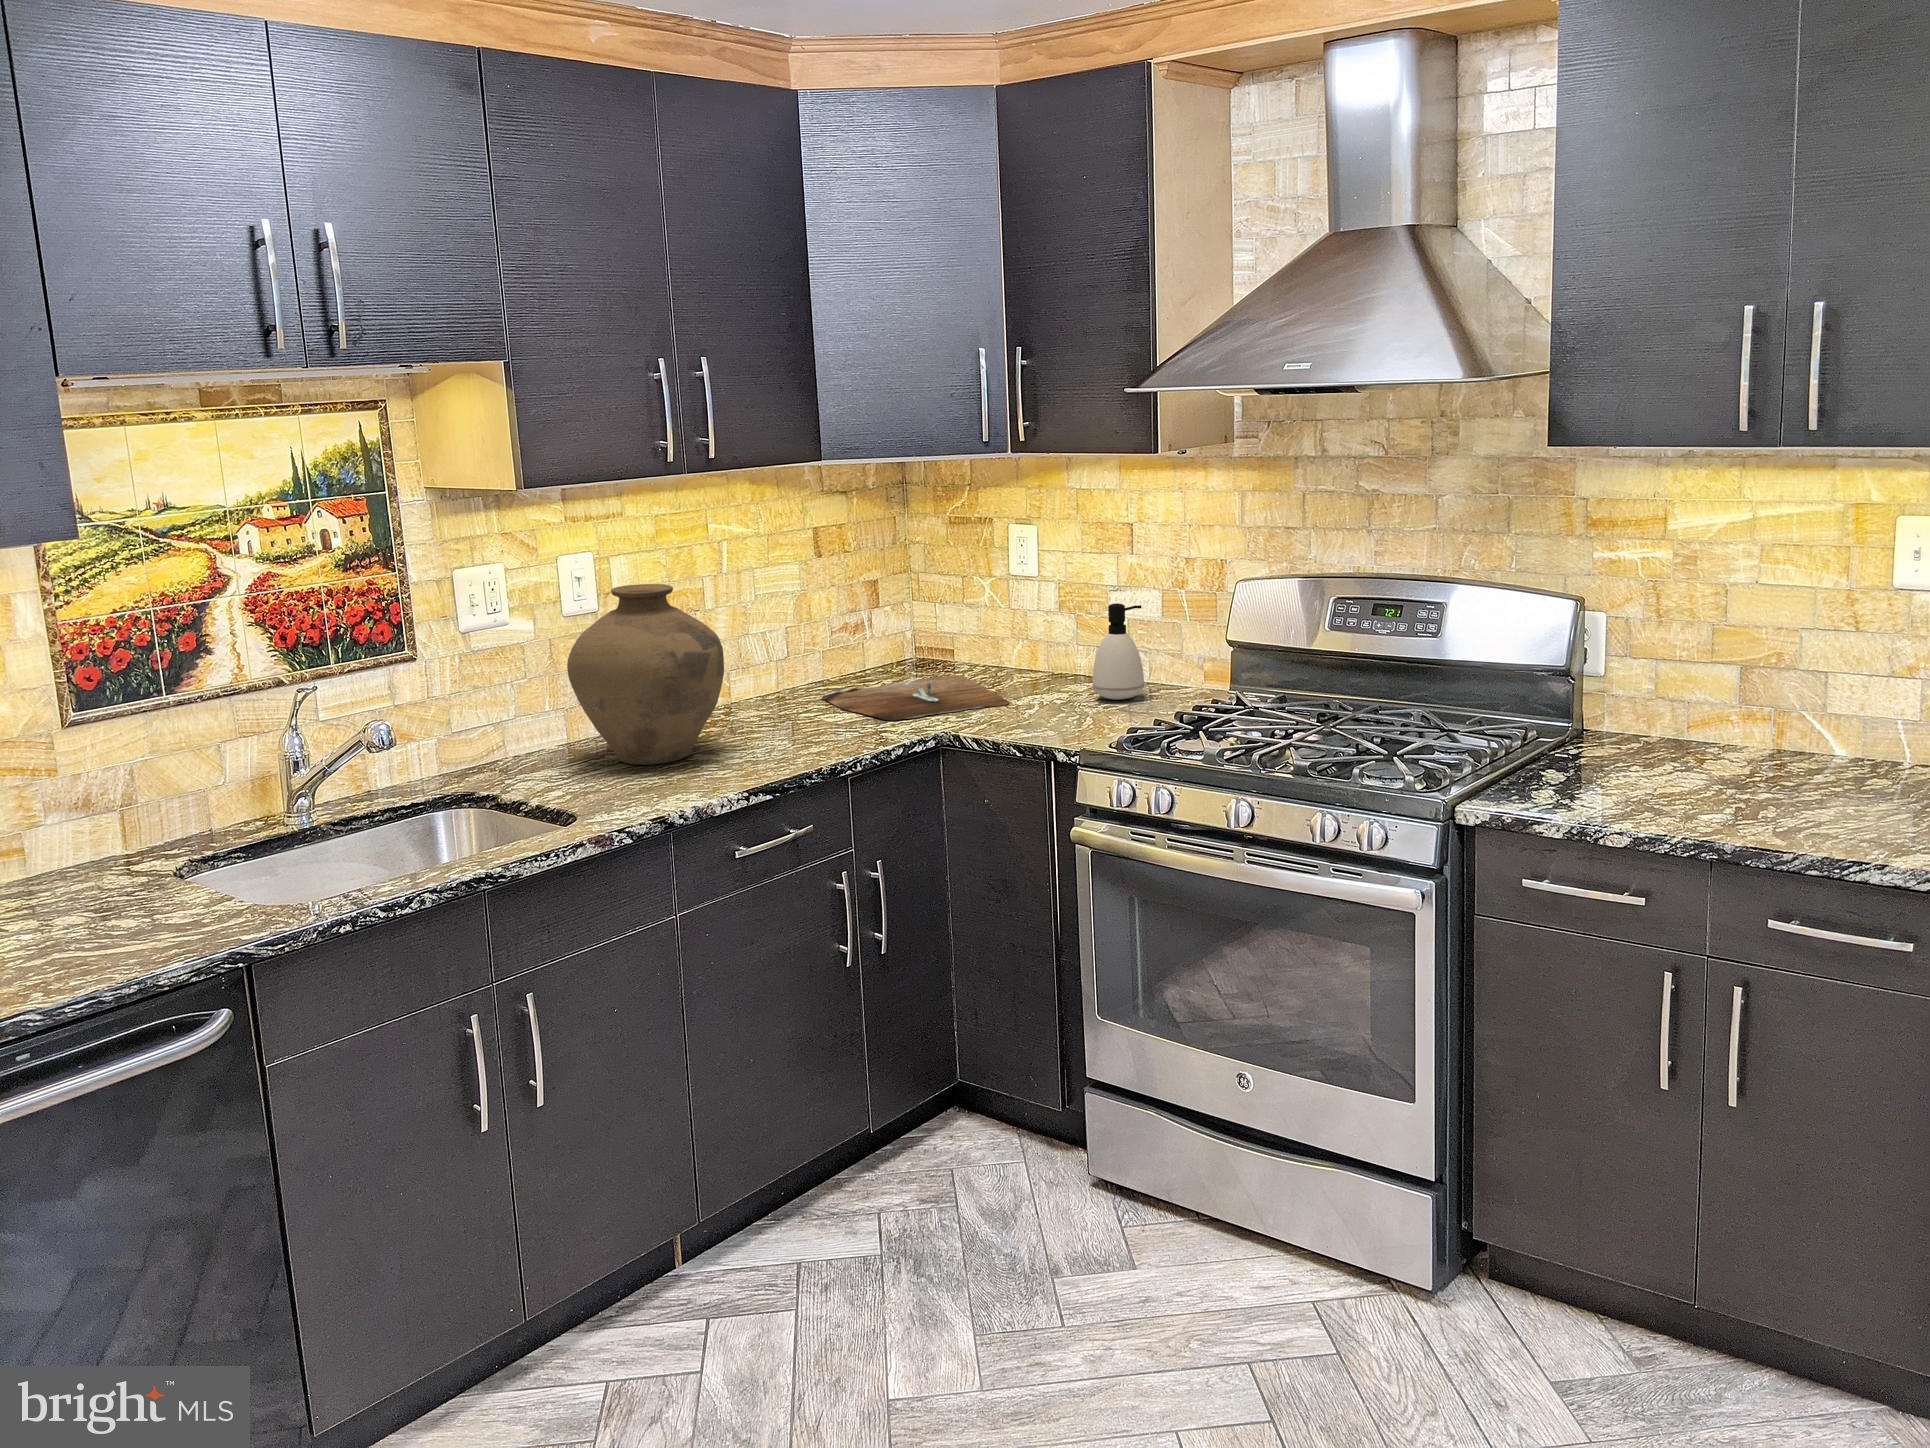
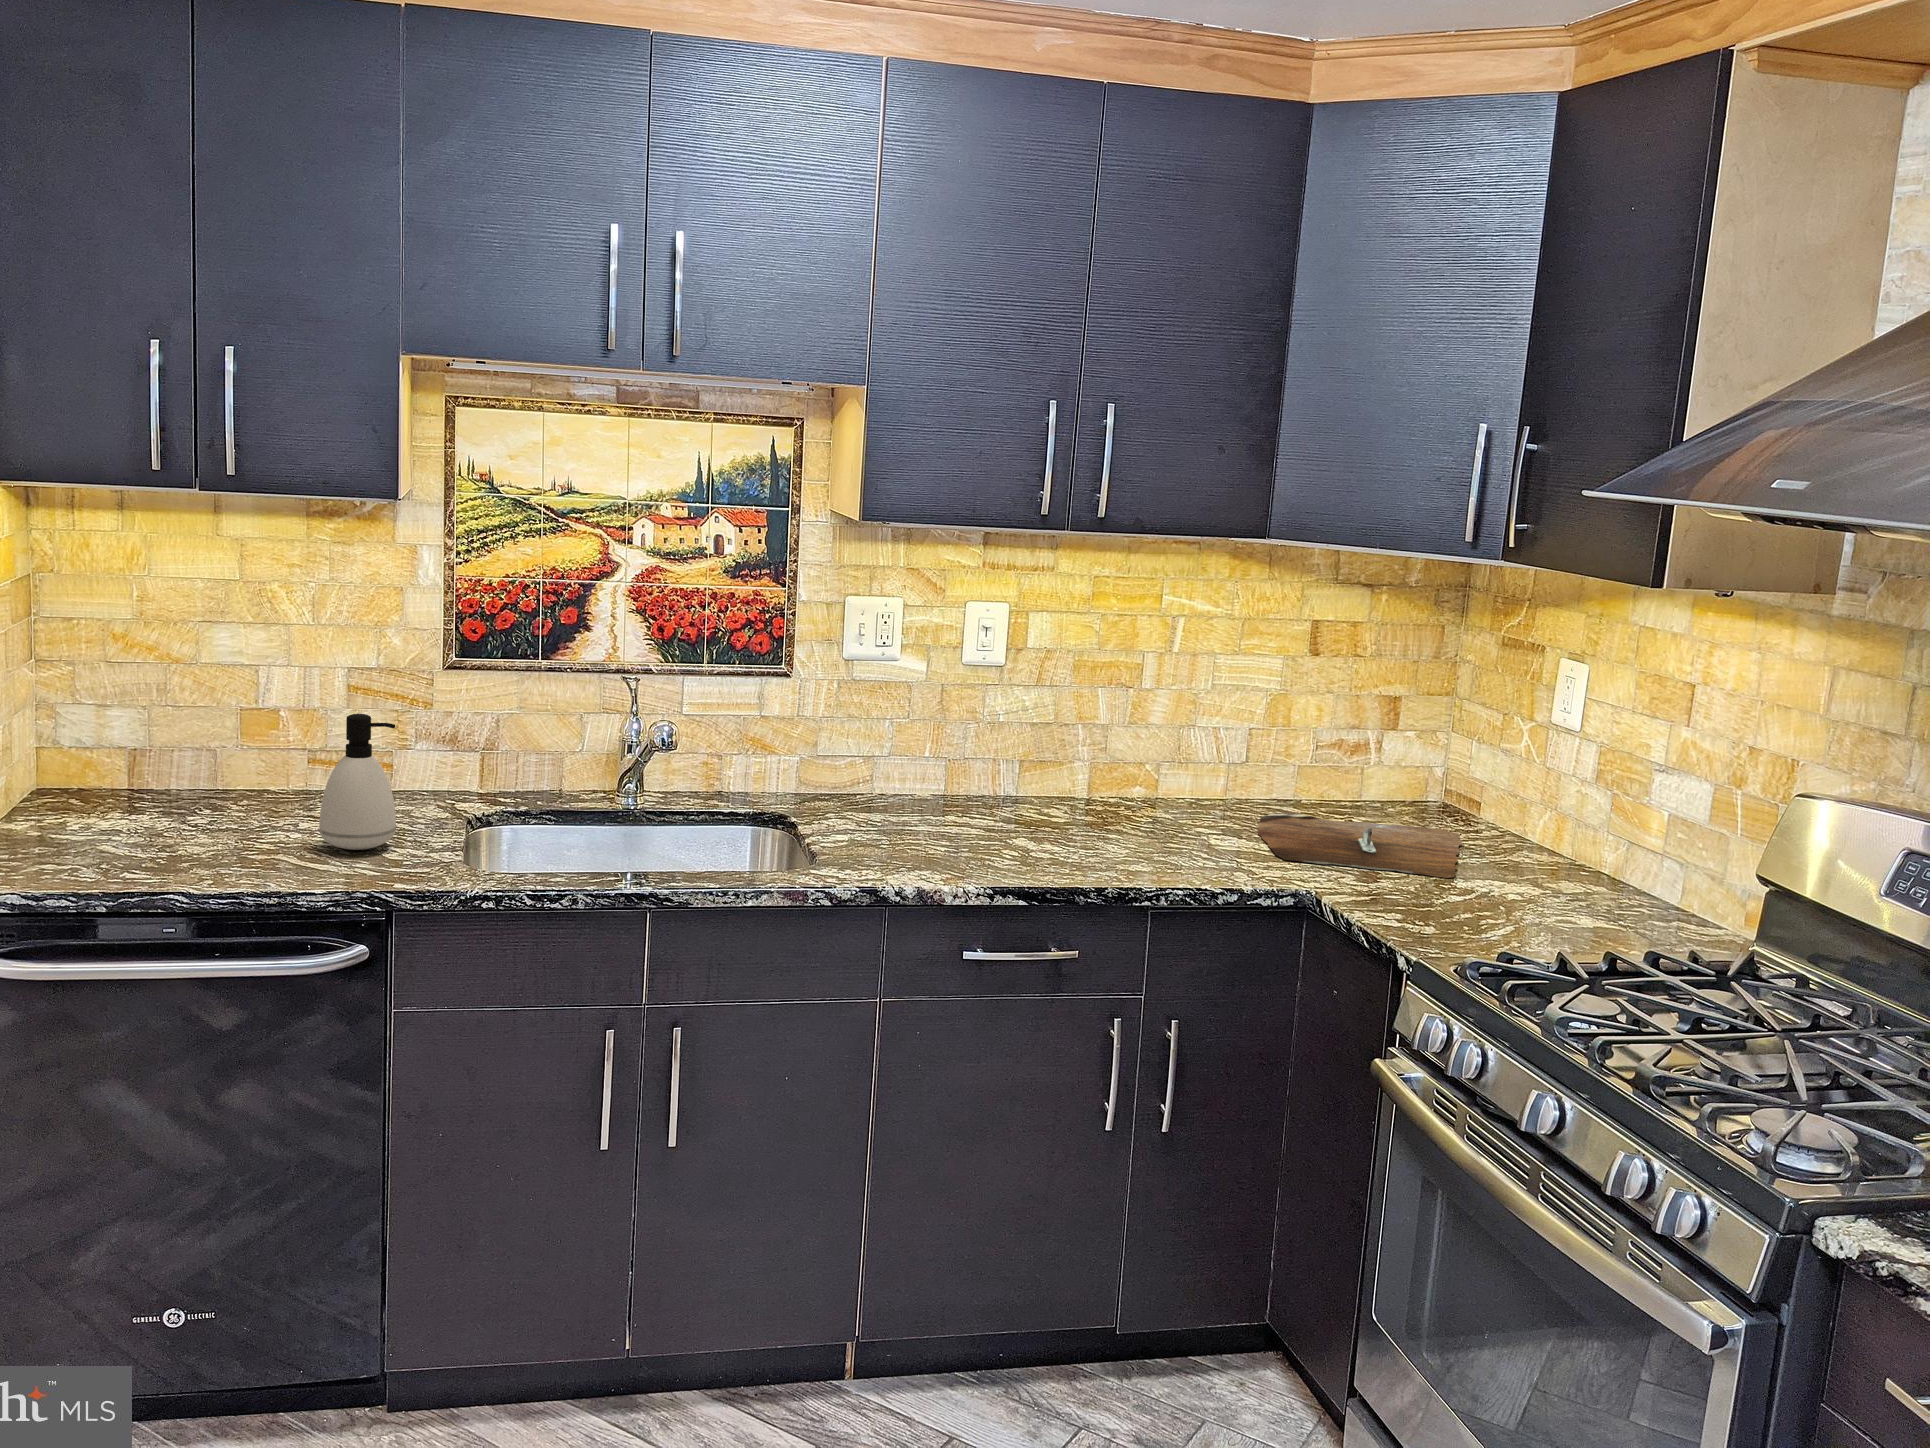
vase: present [567,584,724,765] -> none [912,639,1079,838]
soap dispenser: present [1093,603,1144,700] -> present [319,714,396,850]

